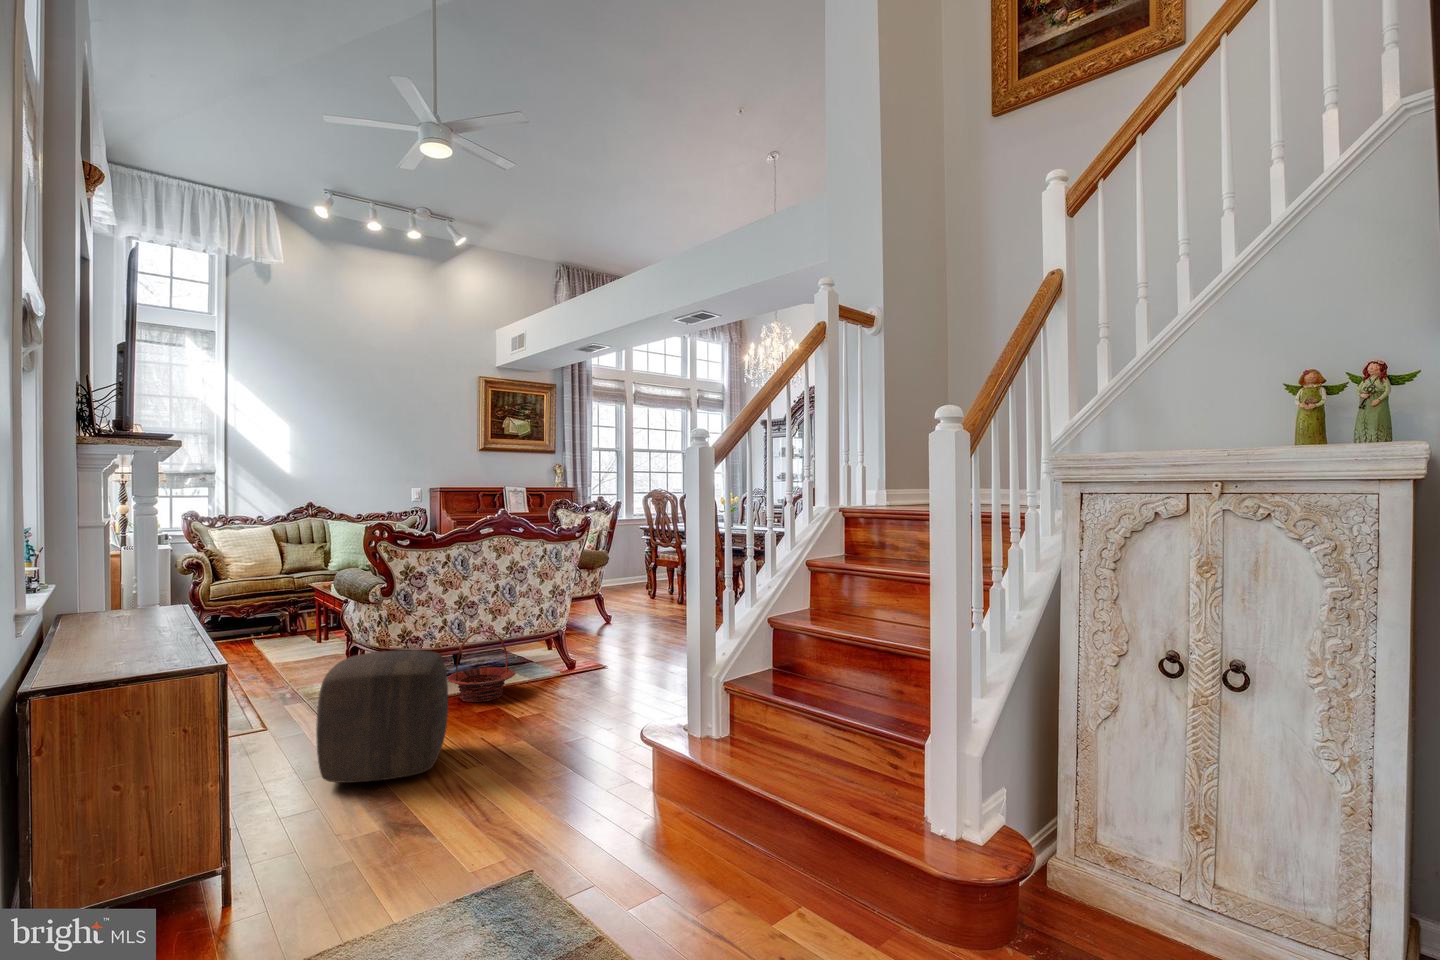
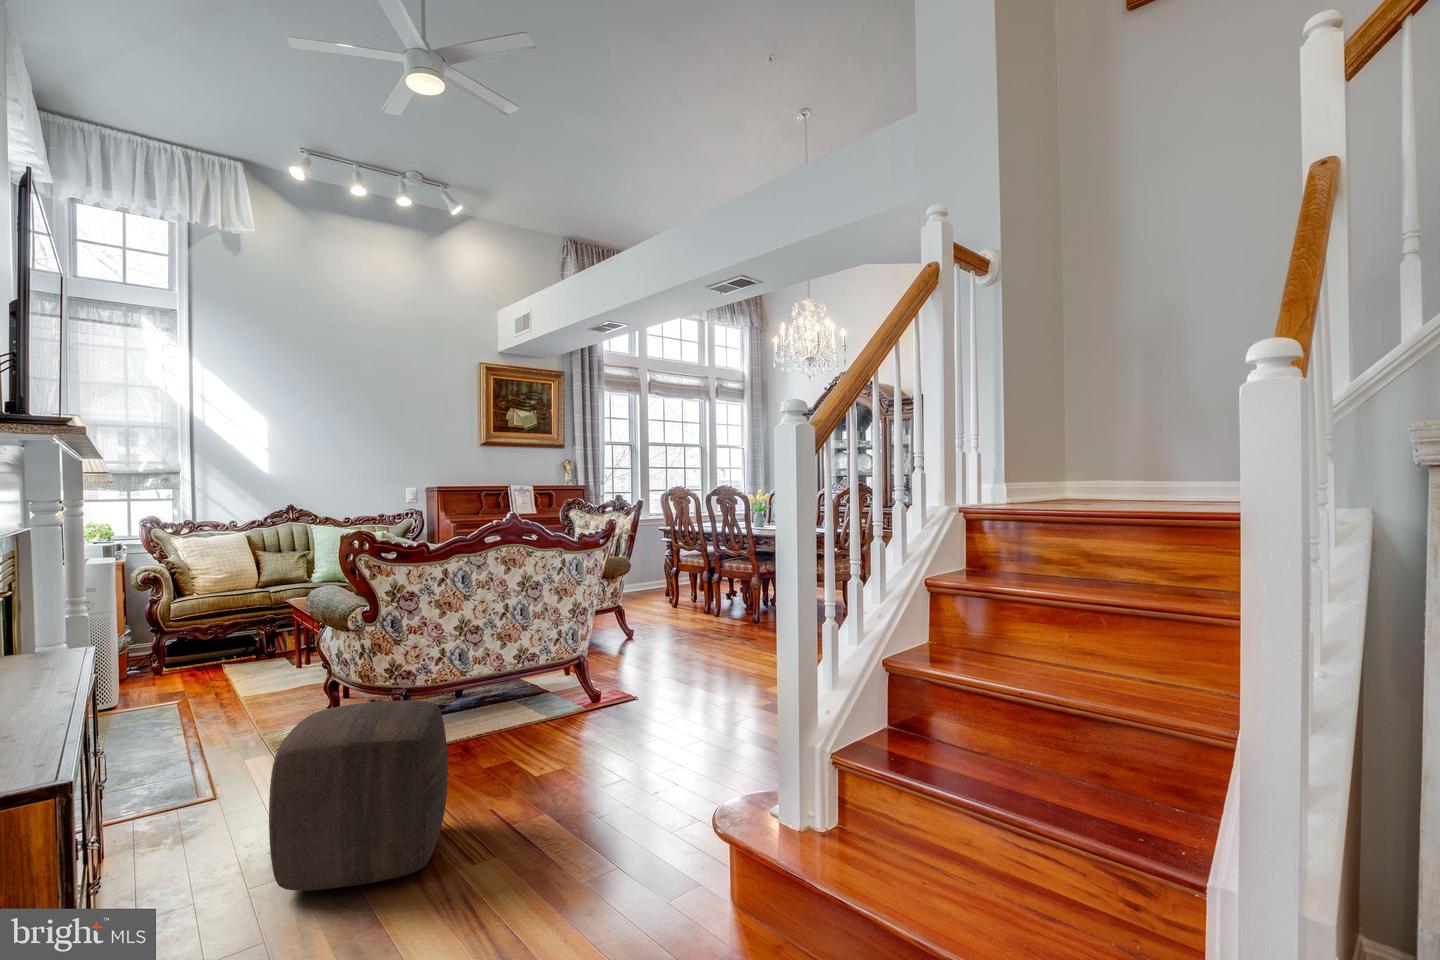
basket: present [447,631,515,702] -> none [446,663,531,753]

